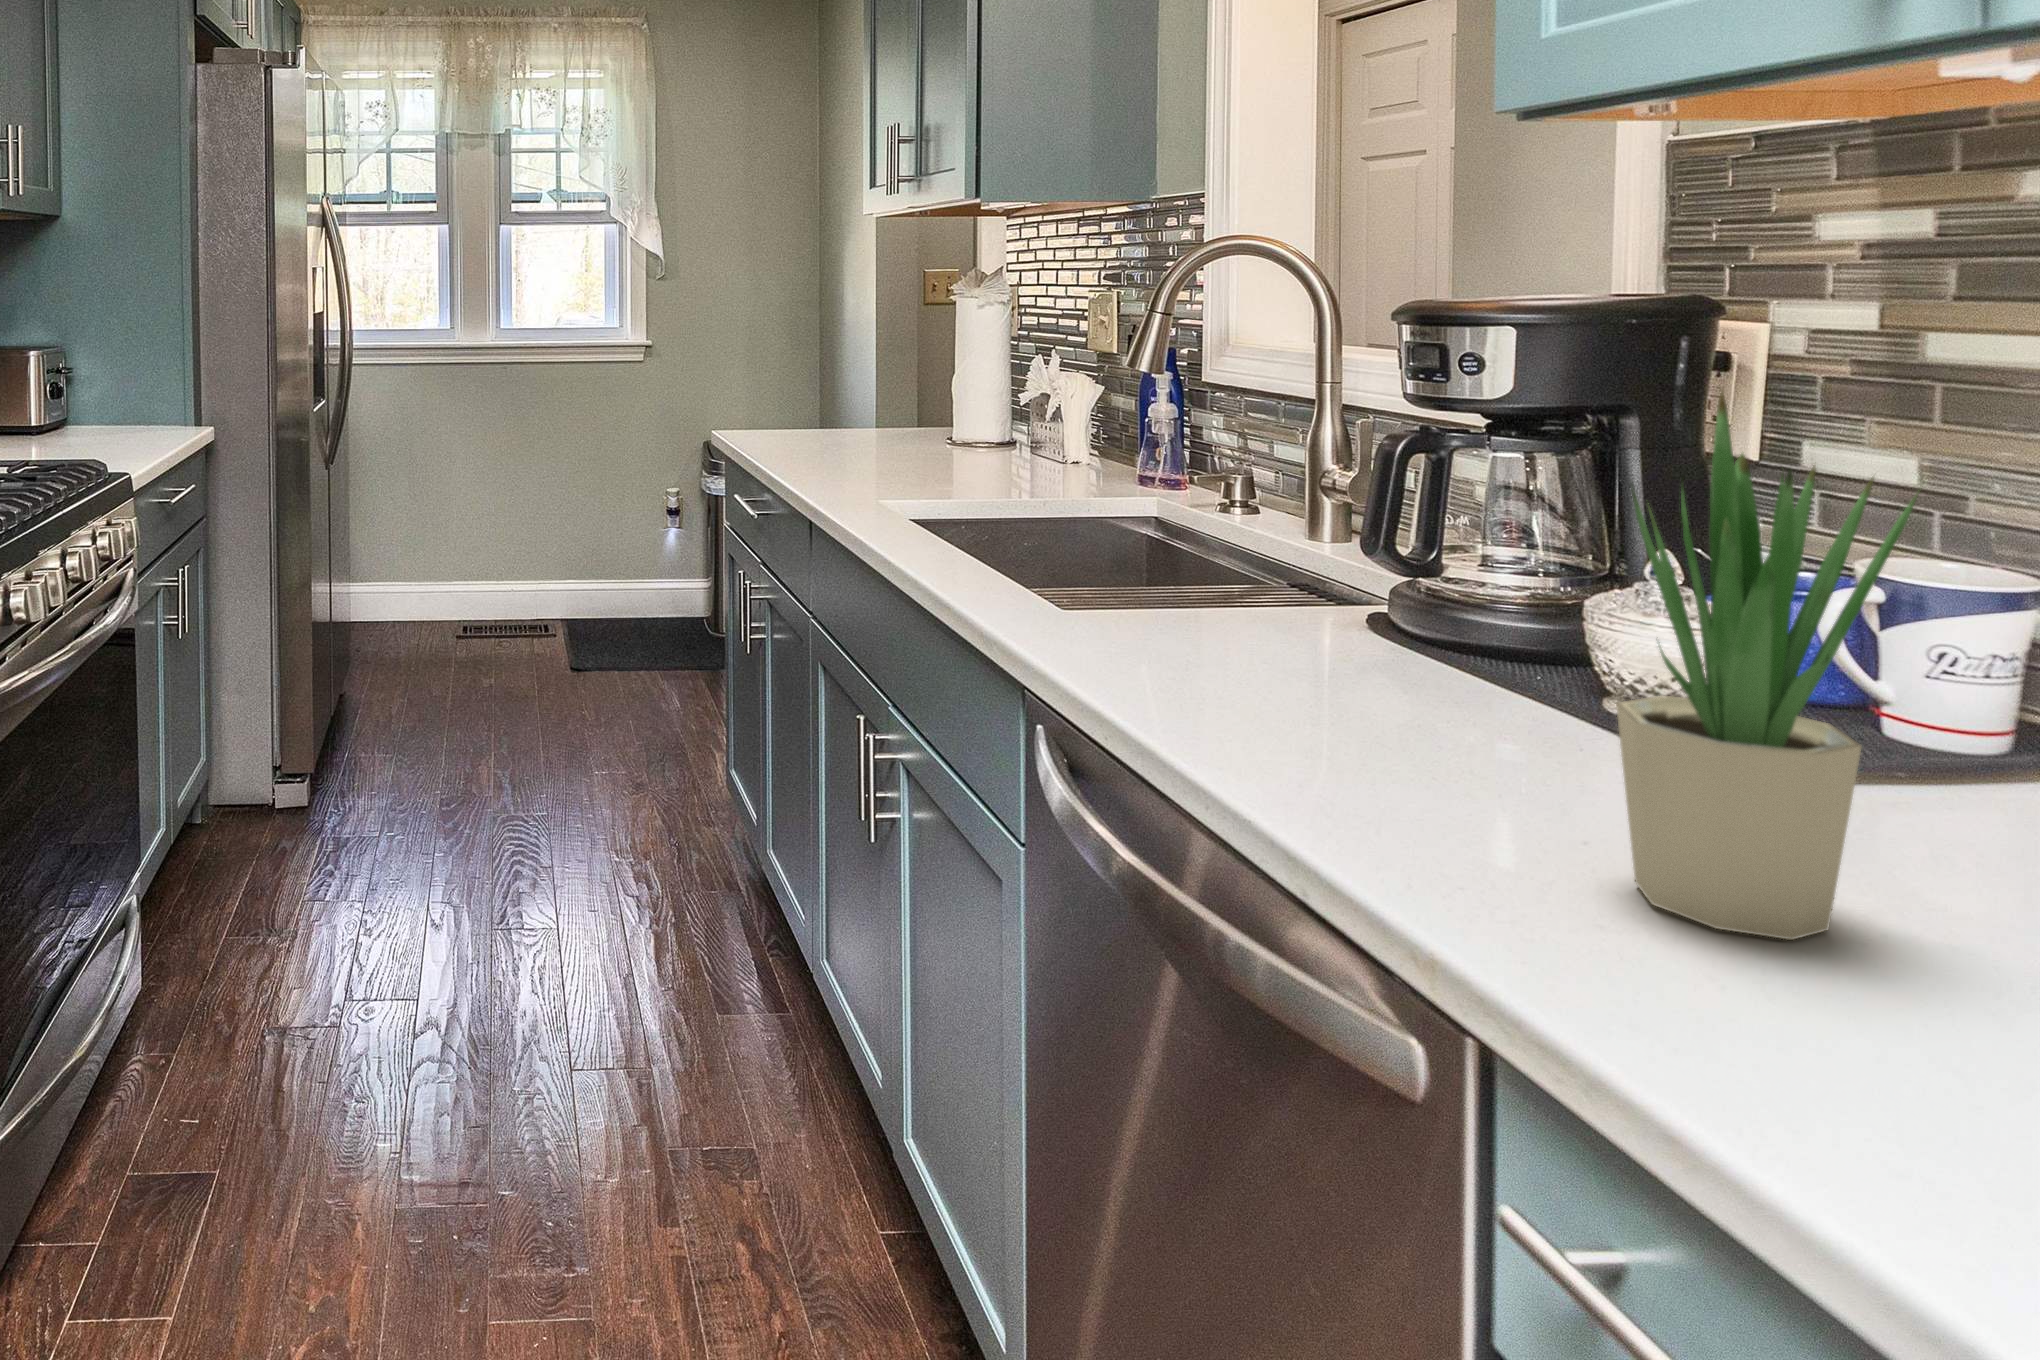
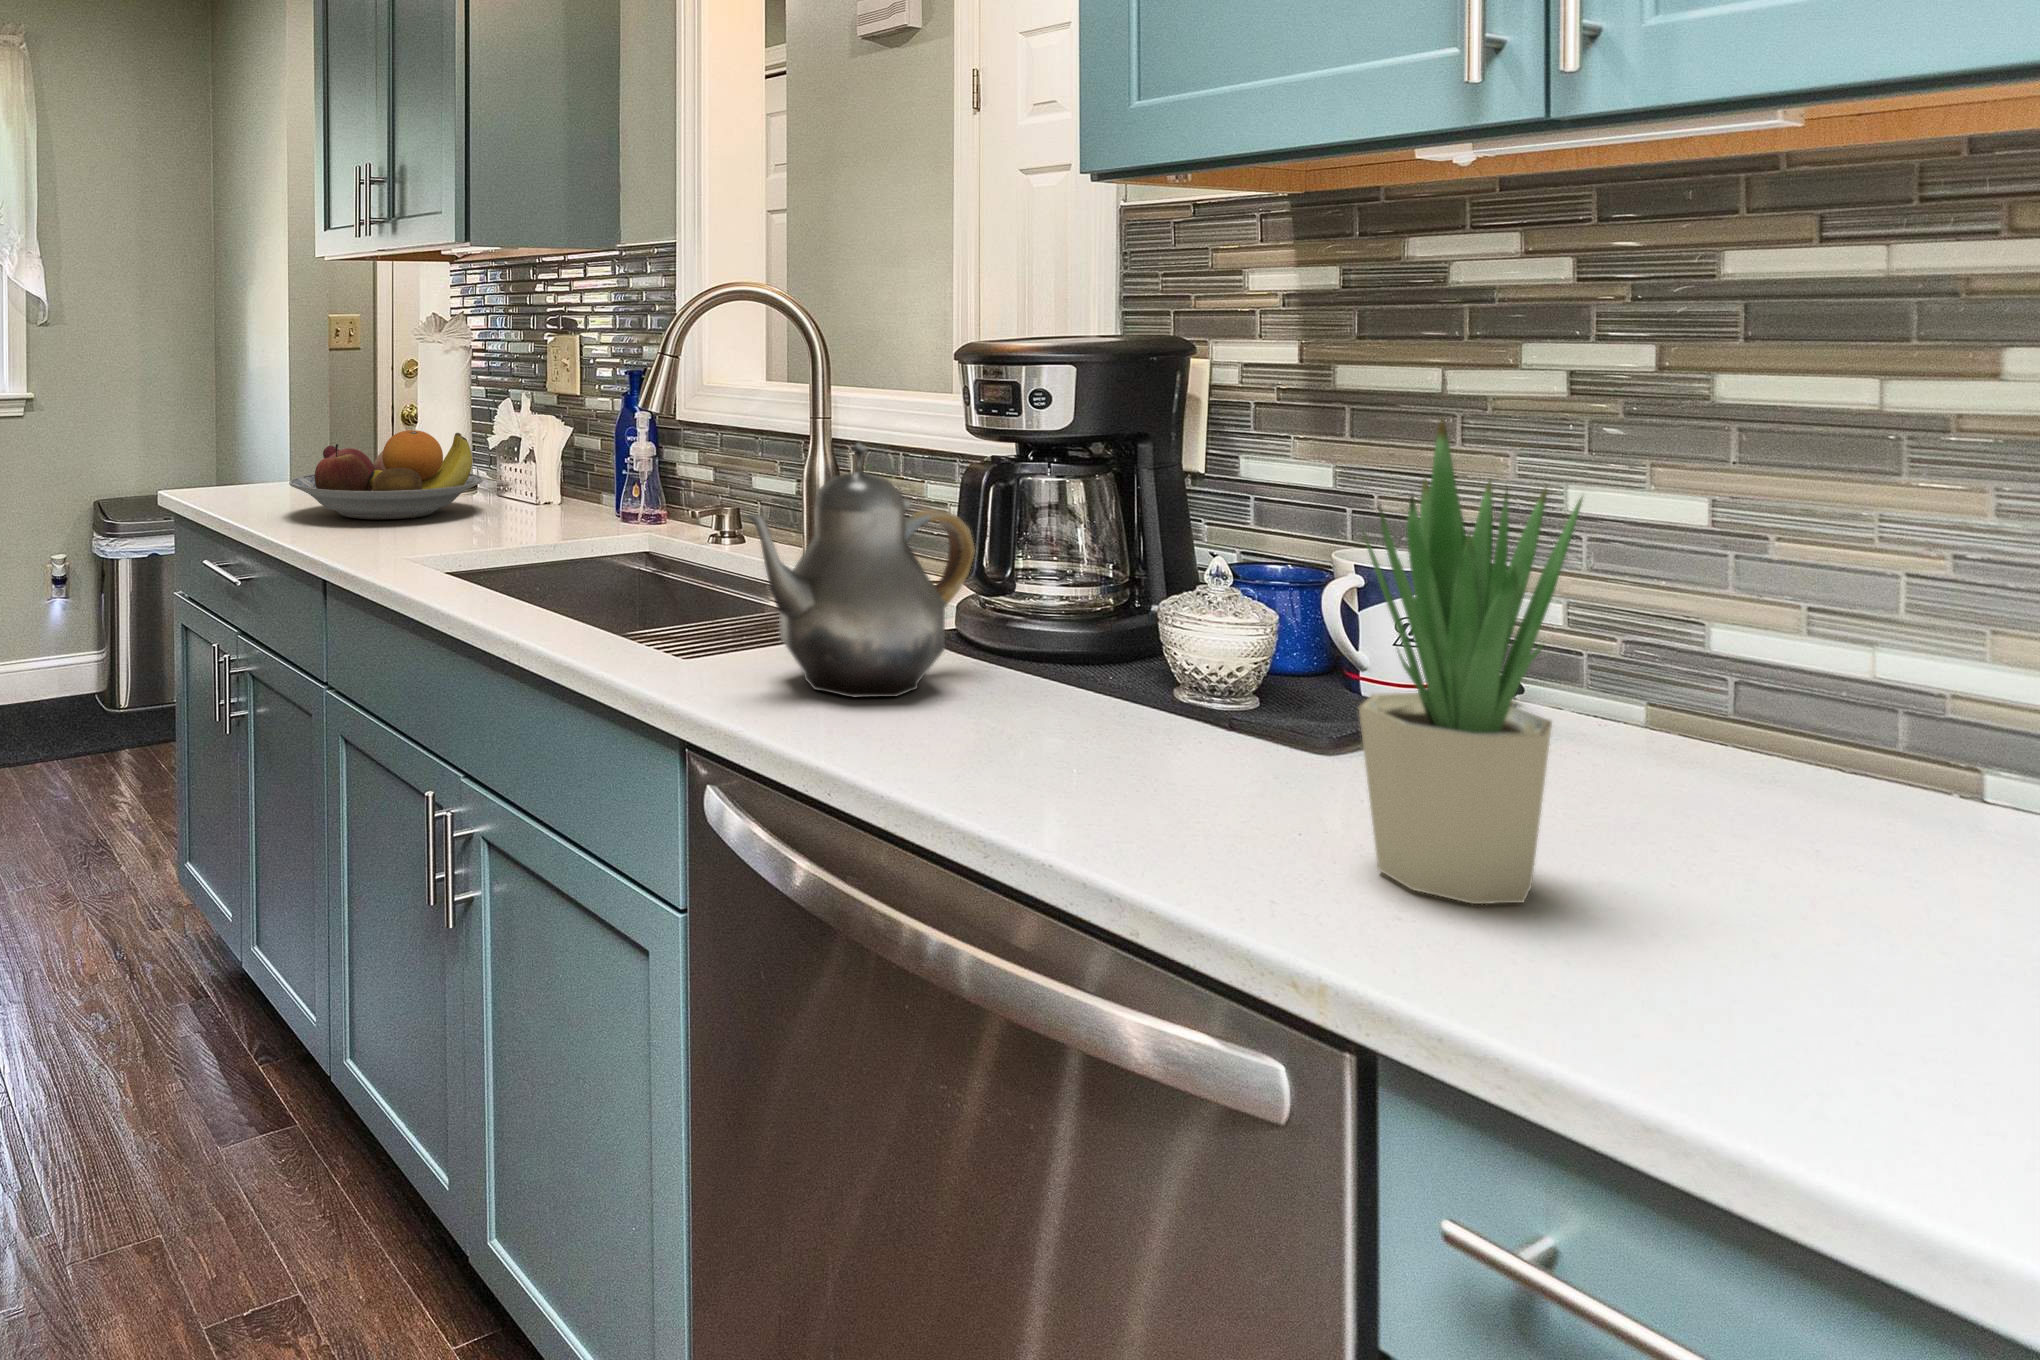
fruit bowl: none [812,383,1007,468] -> present [289,430,483,520]
teapot: none [1095,402,1387,666] -> present [748,442,975,697]

